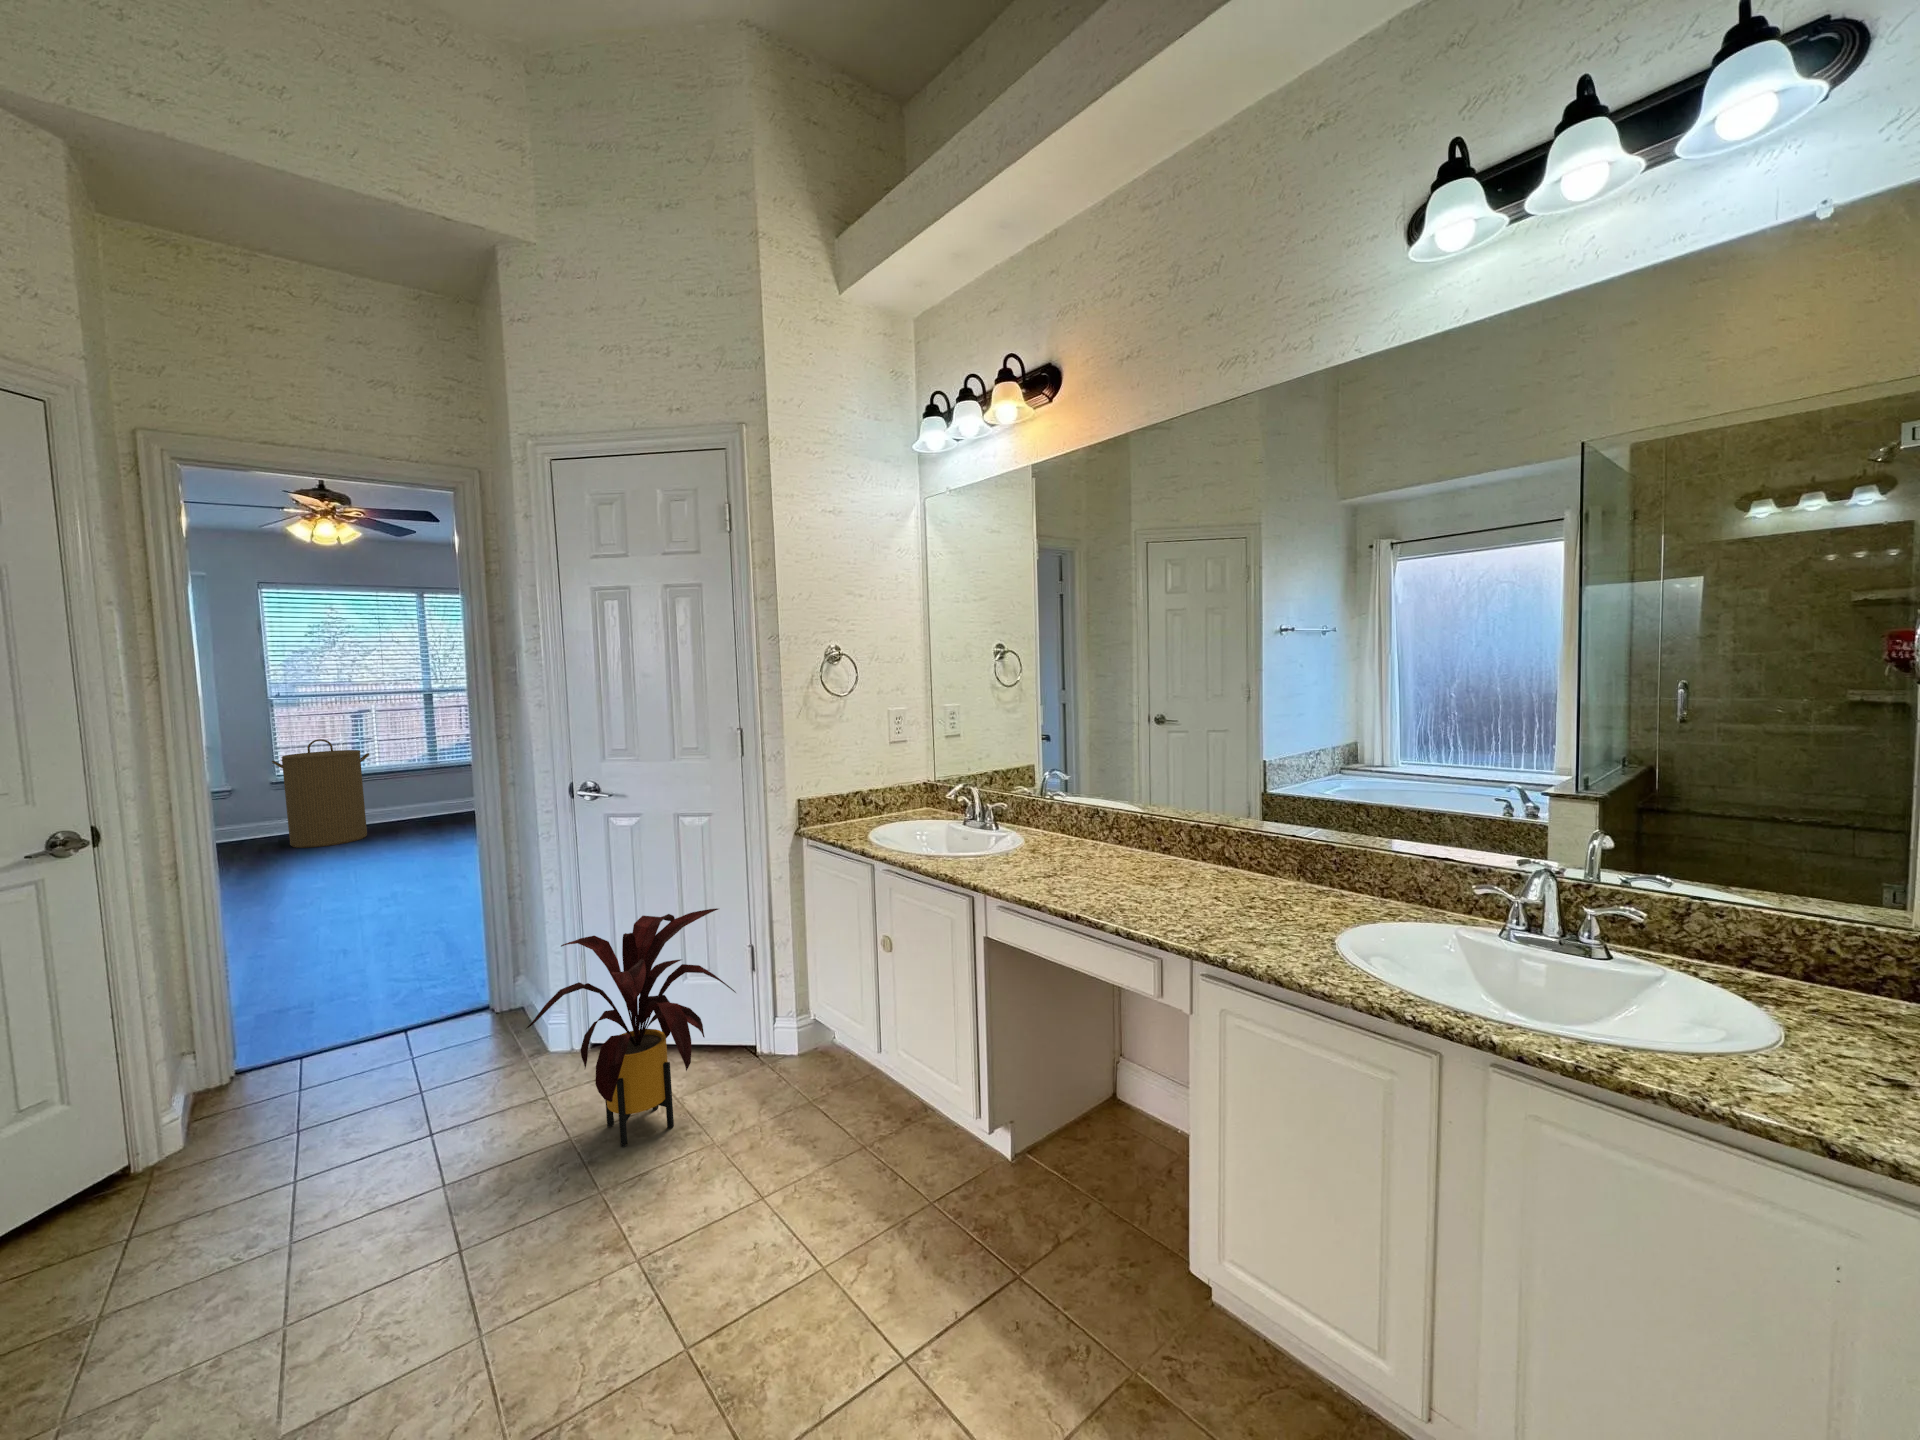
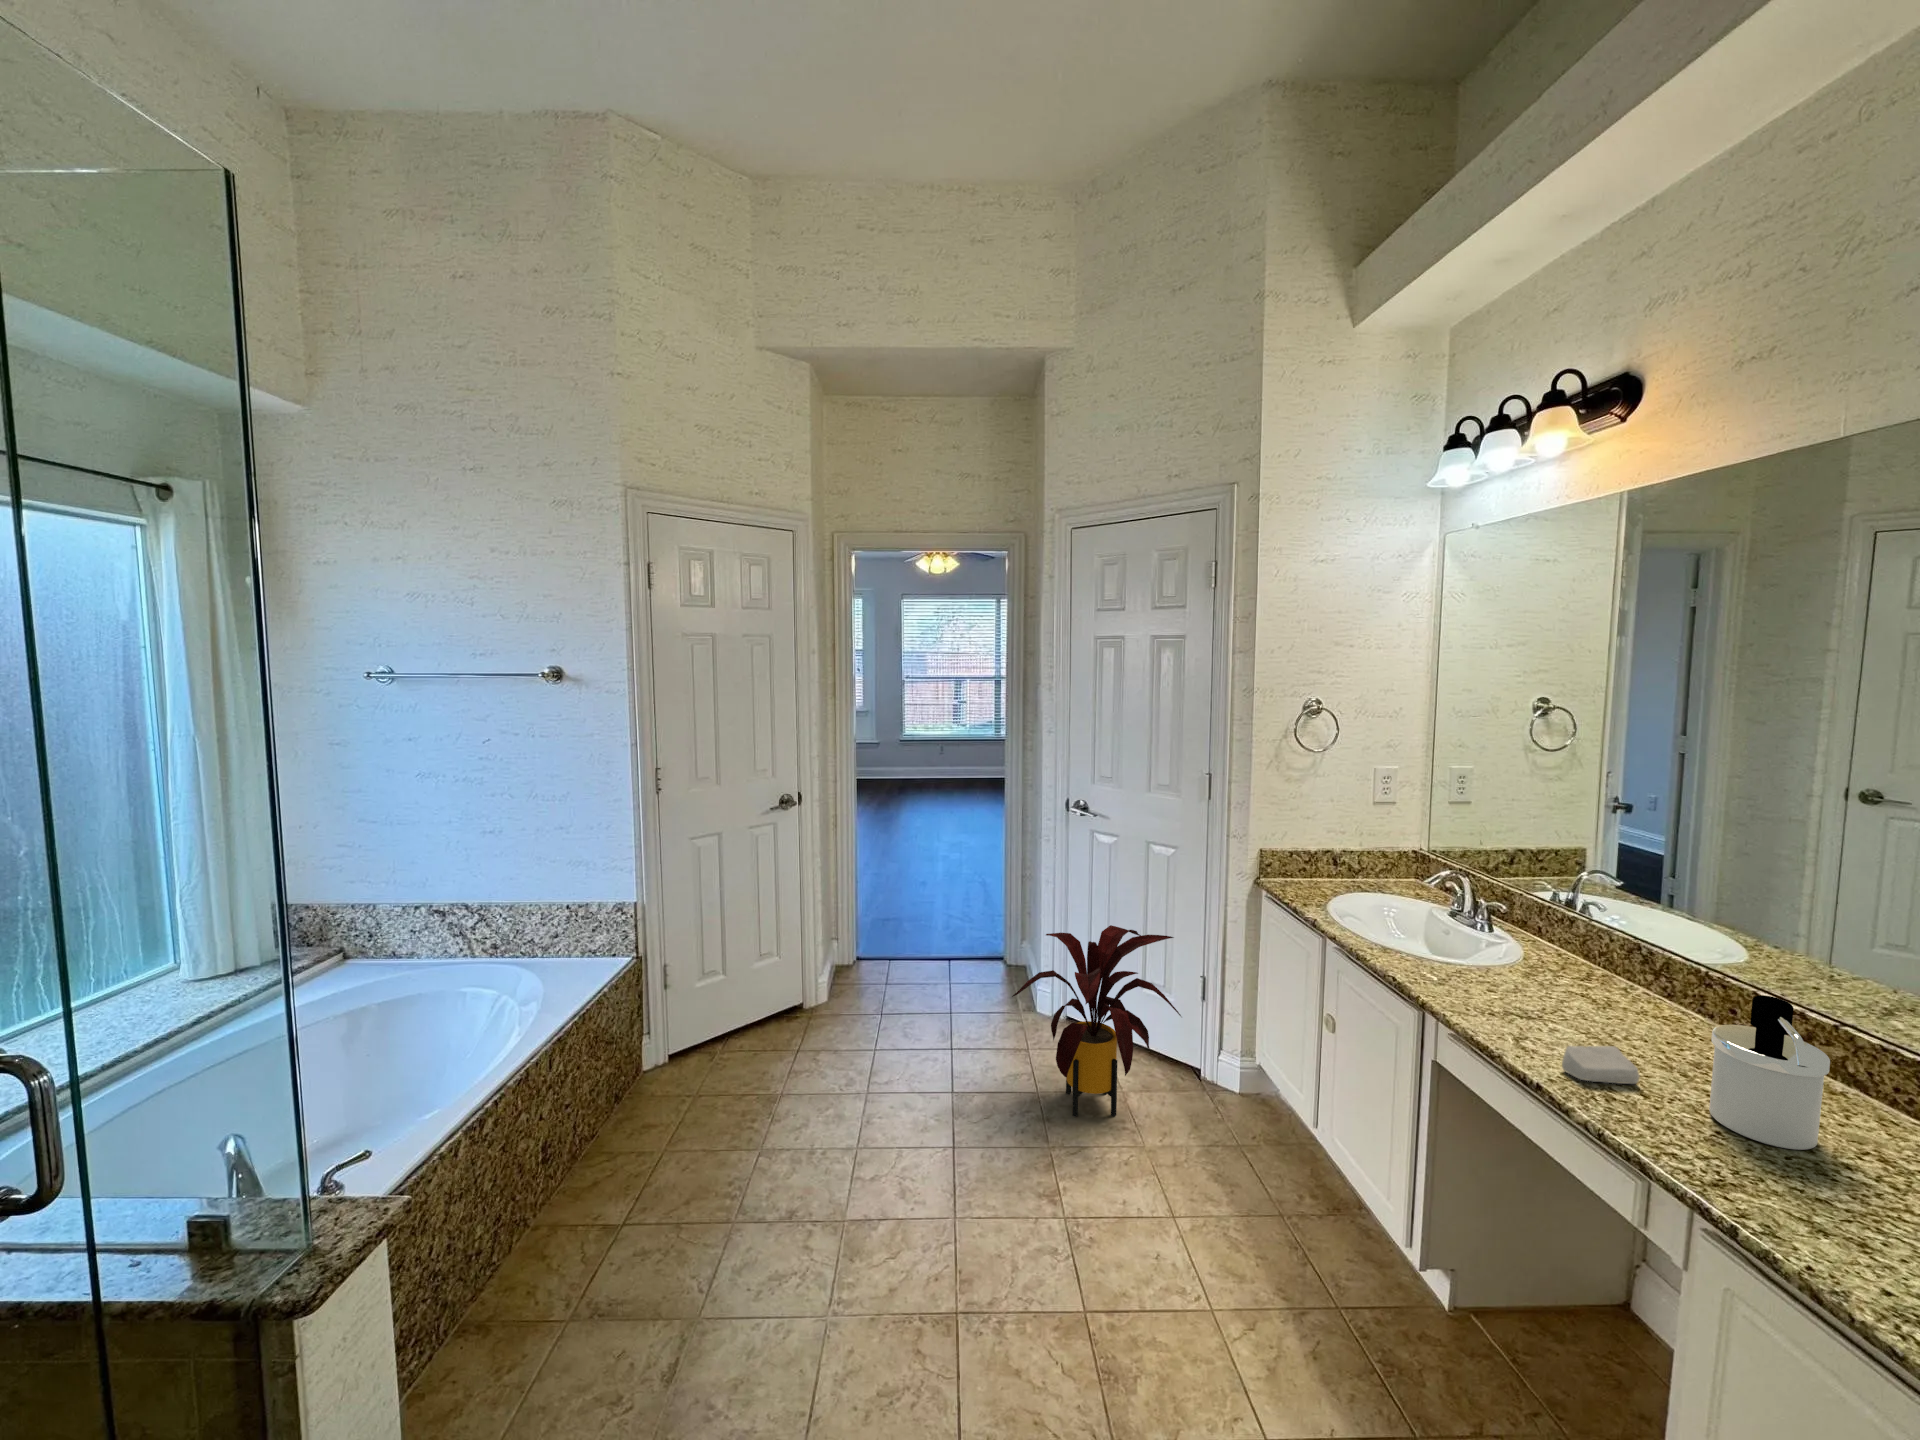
laundry hamper: present [272,739,369,848] -> none [903,713,959,793]
soap dispenser: none [1173,802,1236,908] -> present [1709,995,1830,1150]
soap bar: none [1086,874,1133,904] -> present [1562,1046,1640,1084]

